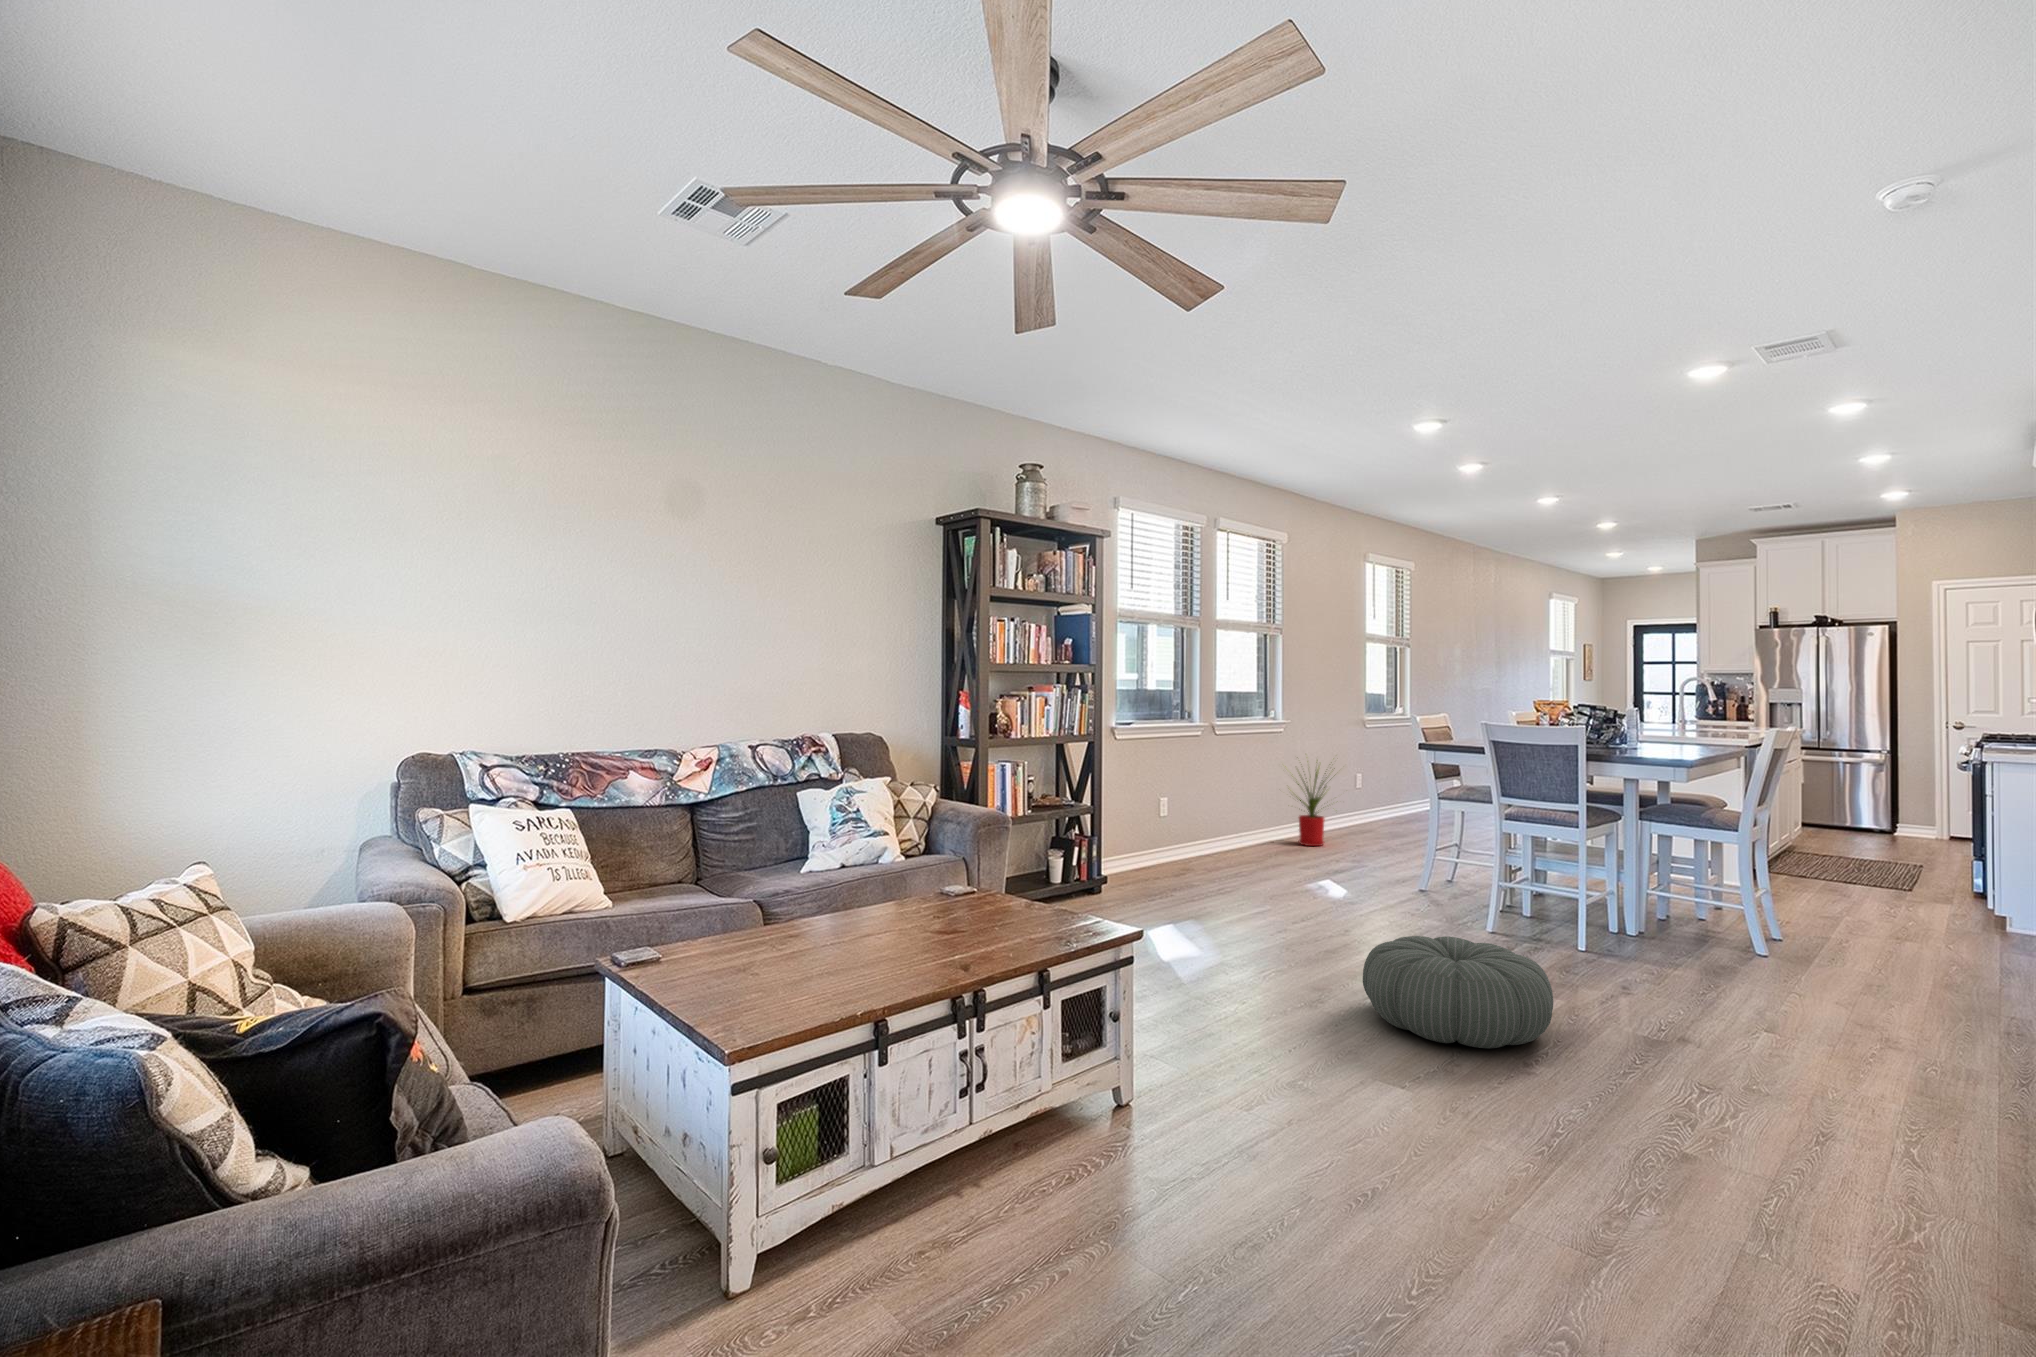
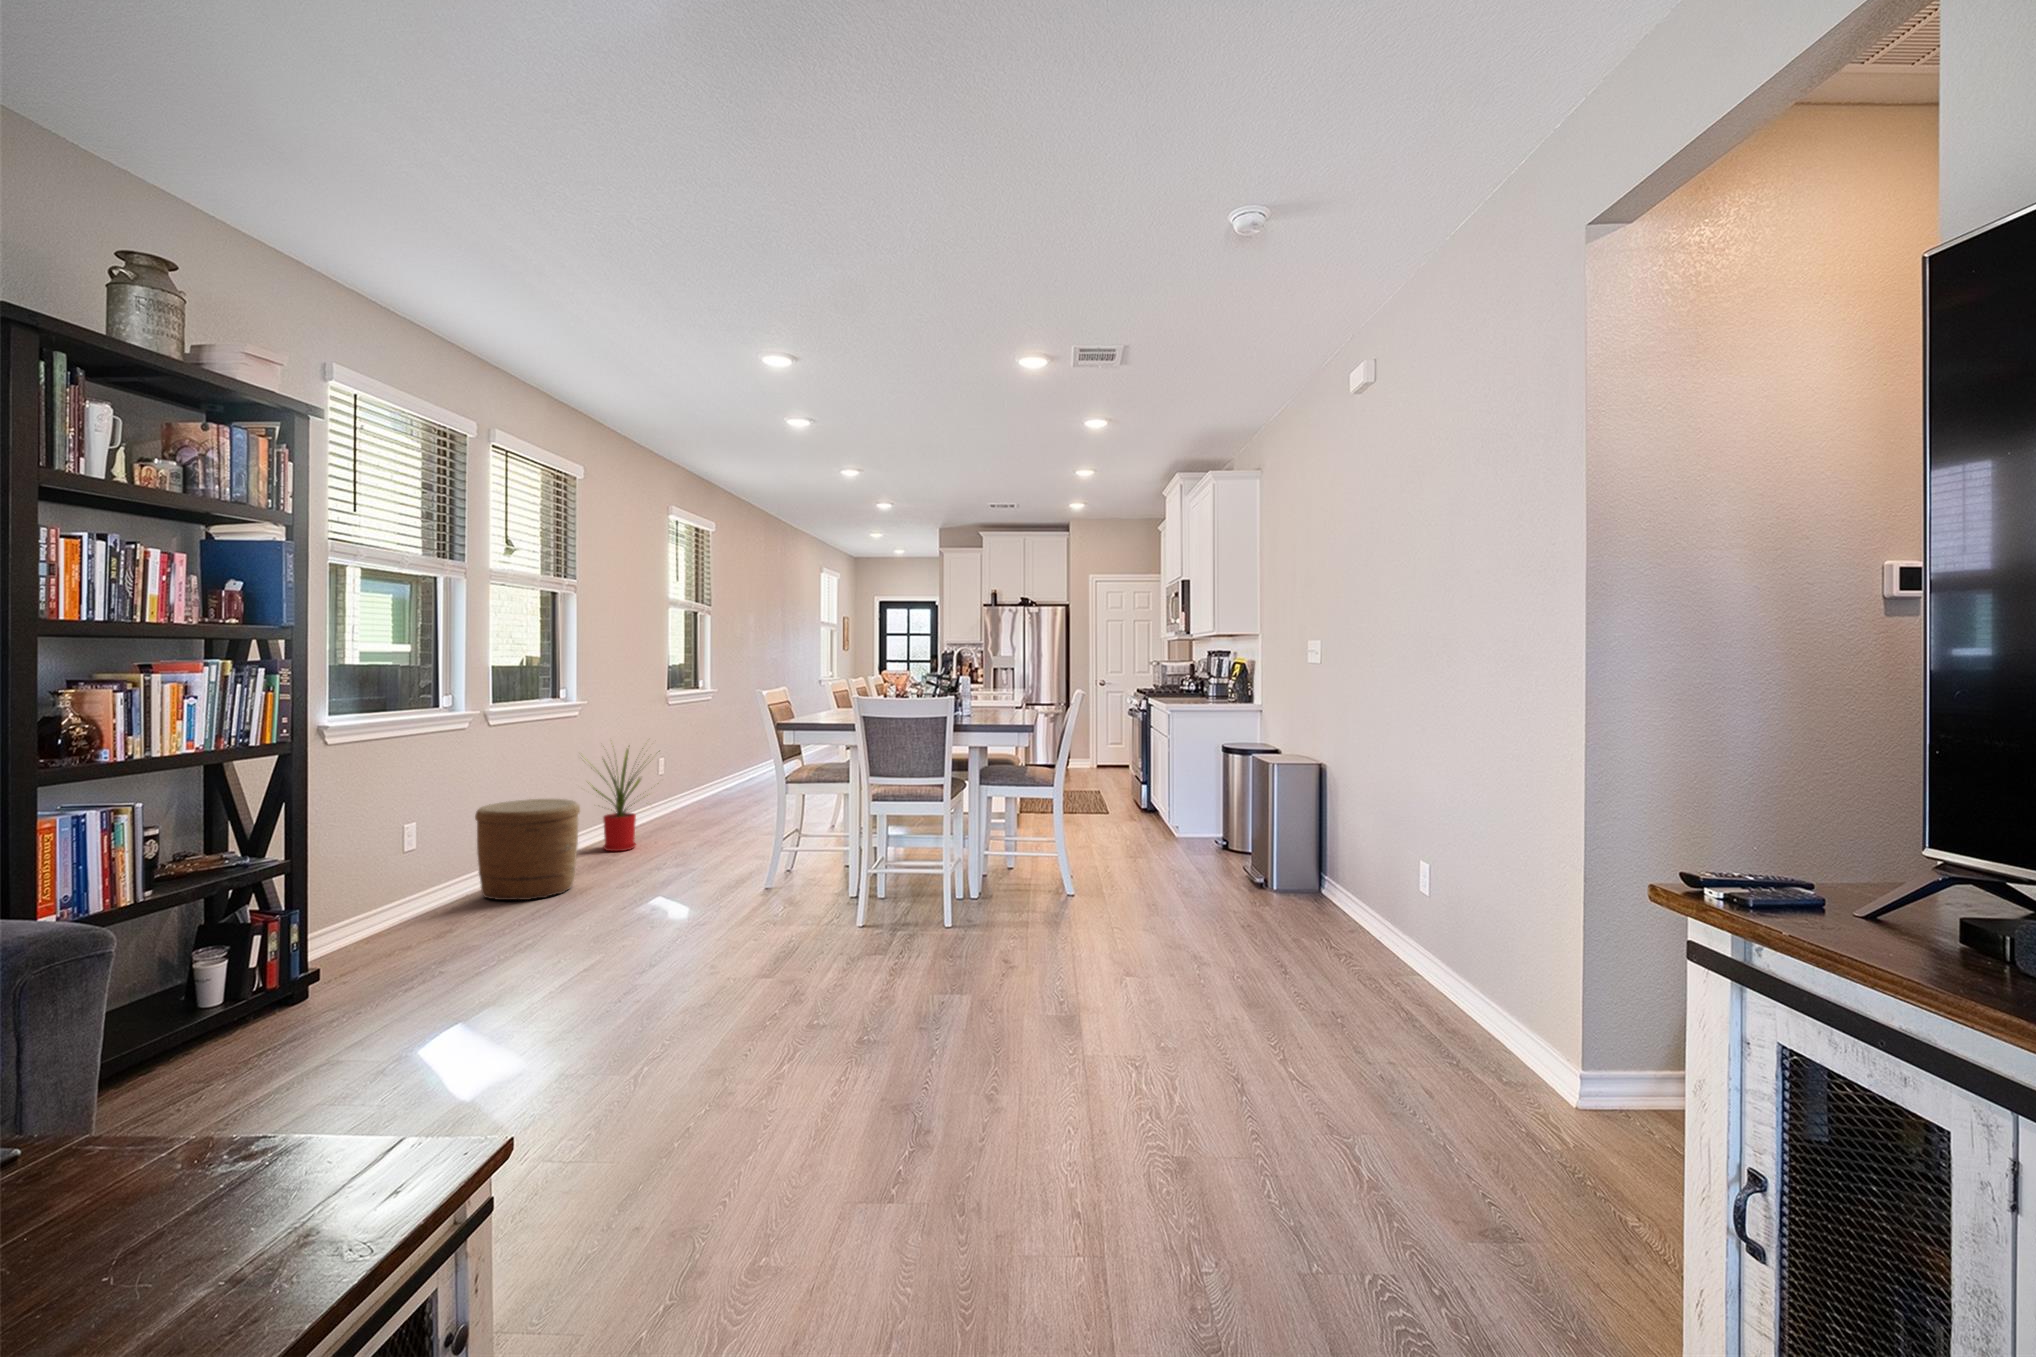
woven basket: none [1201,793,1273,867] -> present [475,799,580,900]
pouf: present [1363,936,1553,1048] -> none [794,972,1012,1127]

